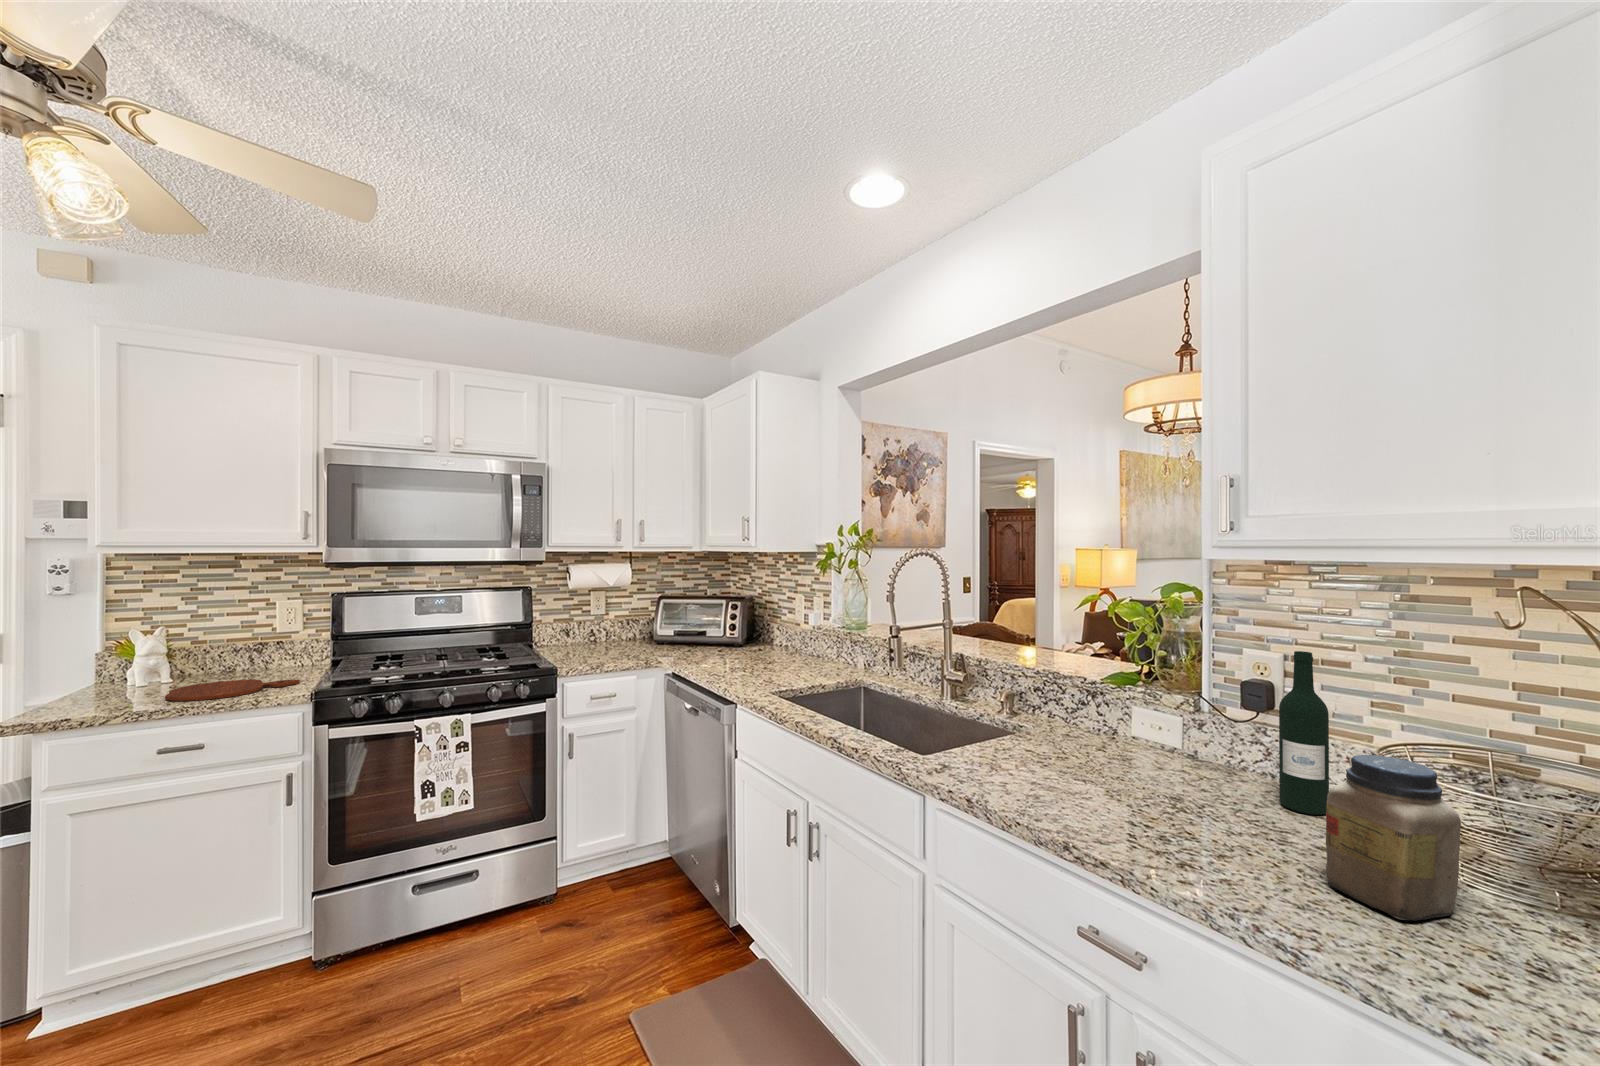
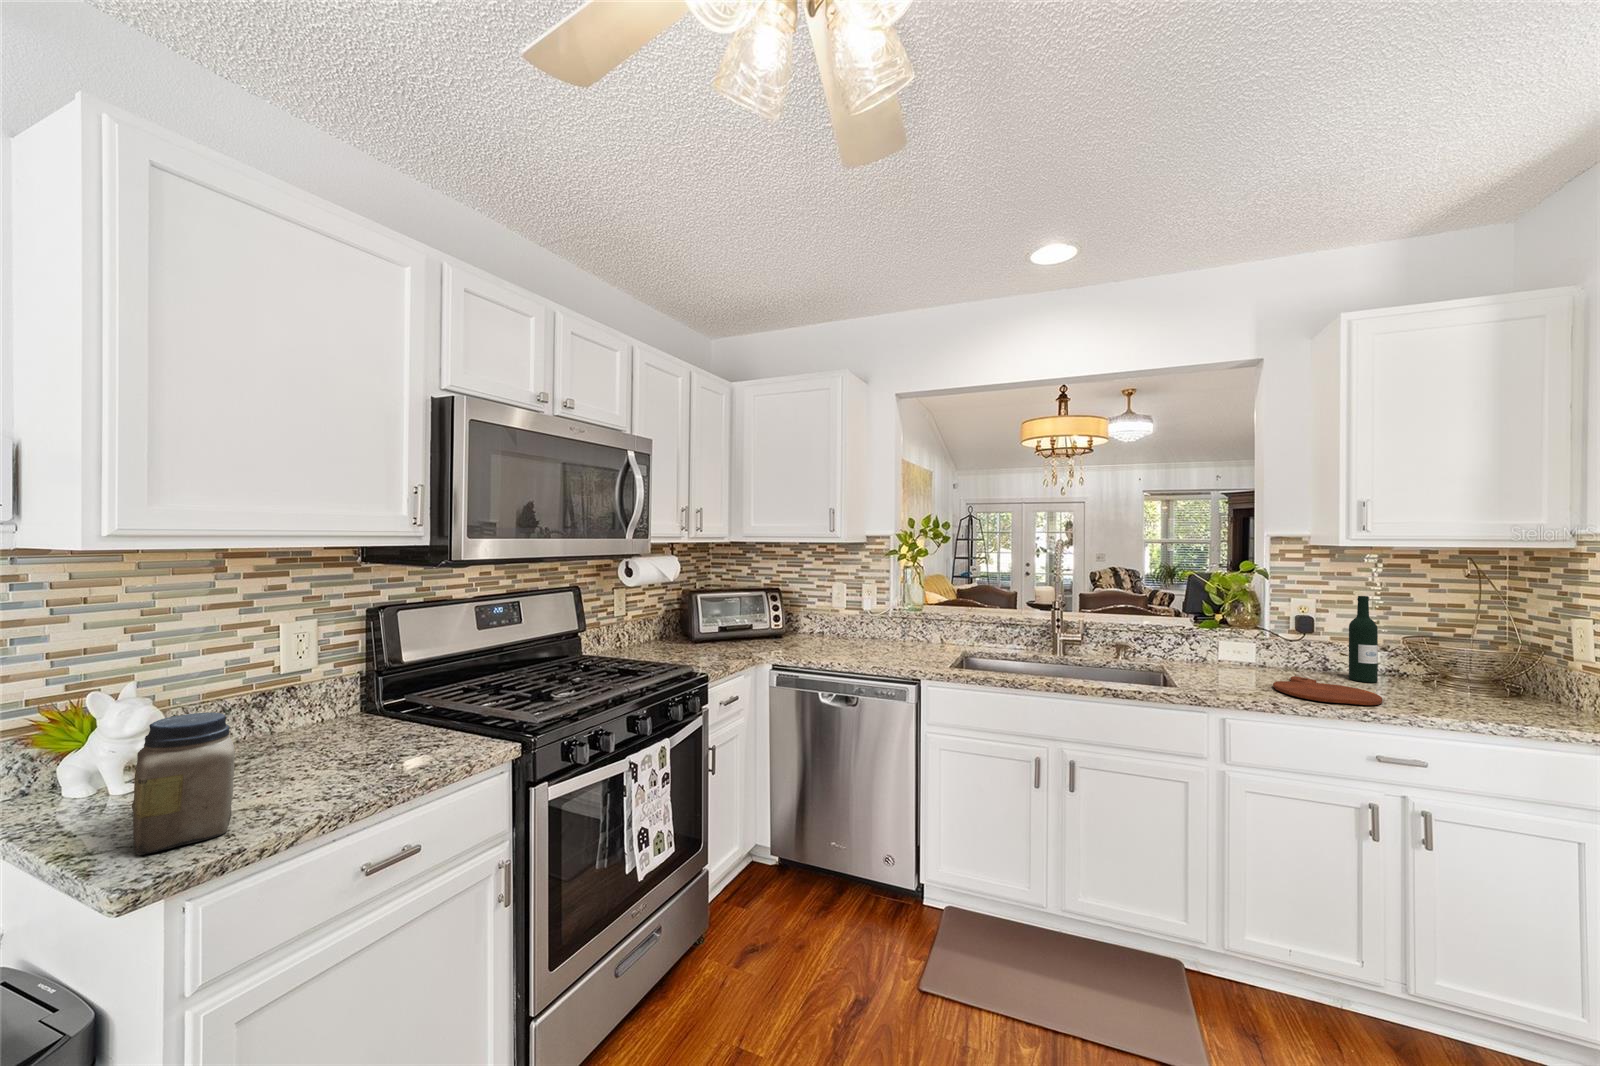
cutting board: present [165,679,300,701] -> present [1273,676,1382,705]
jar: present [1326,755,1461,920] -> present [132,712,235,855]

